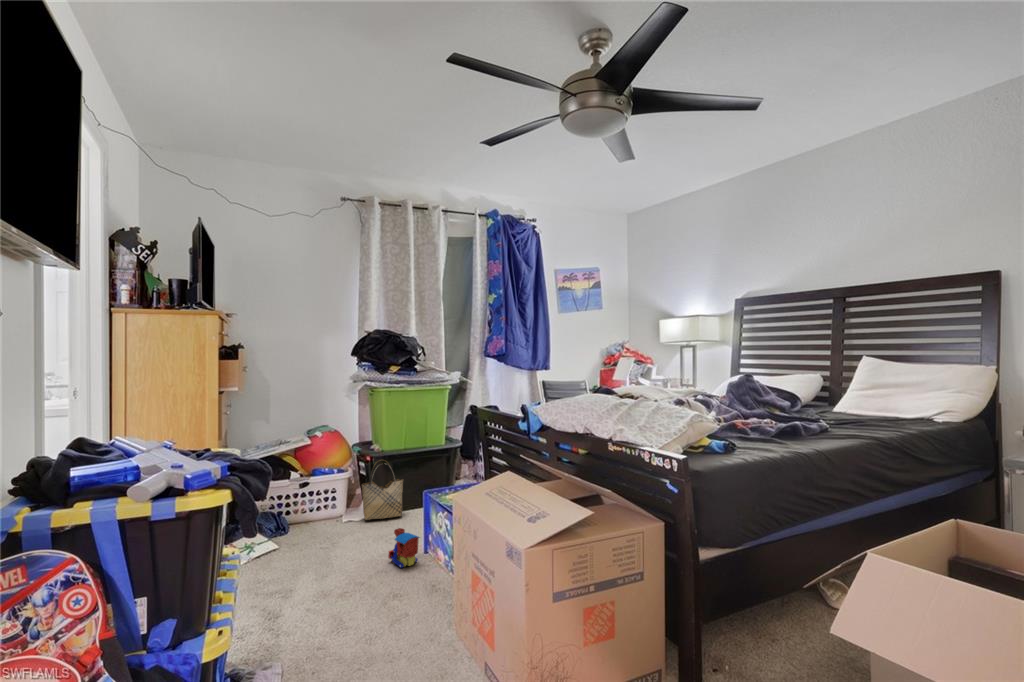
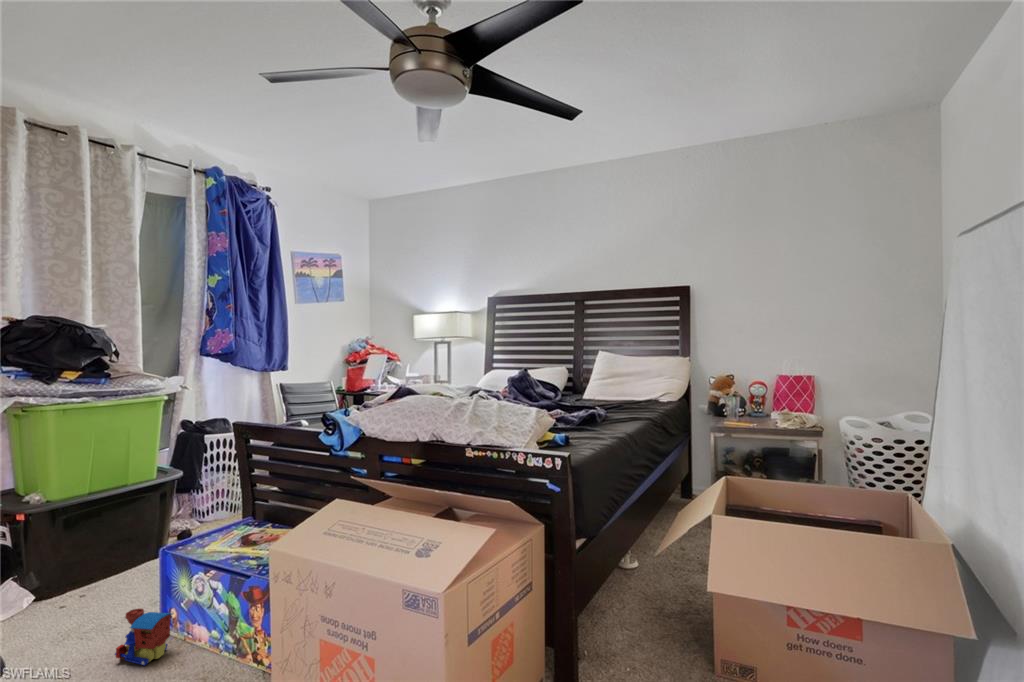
woven basket: present [362,460,403,520] -> none [20,517,100,616]

